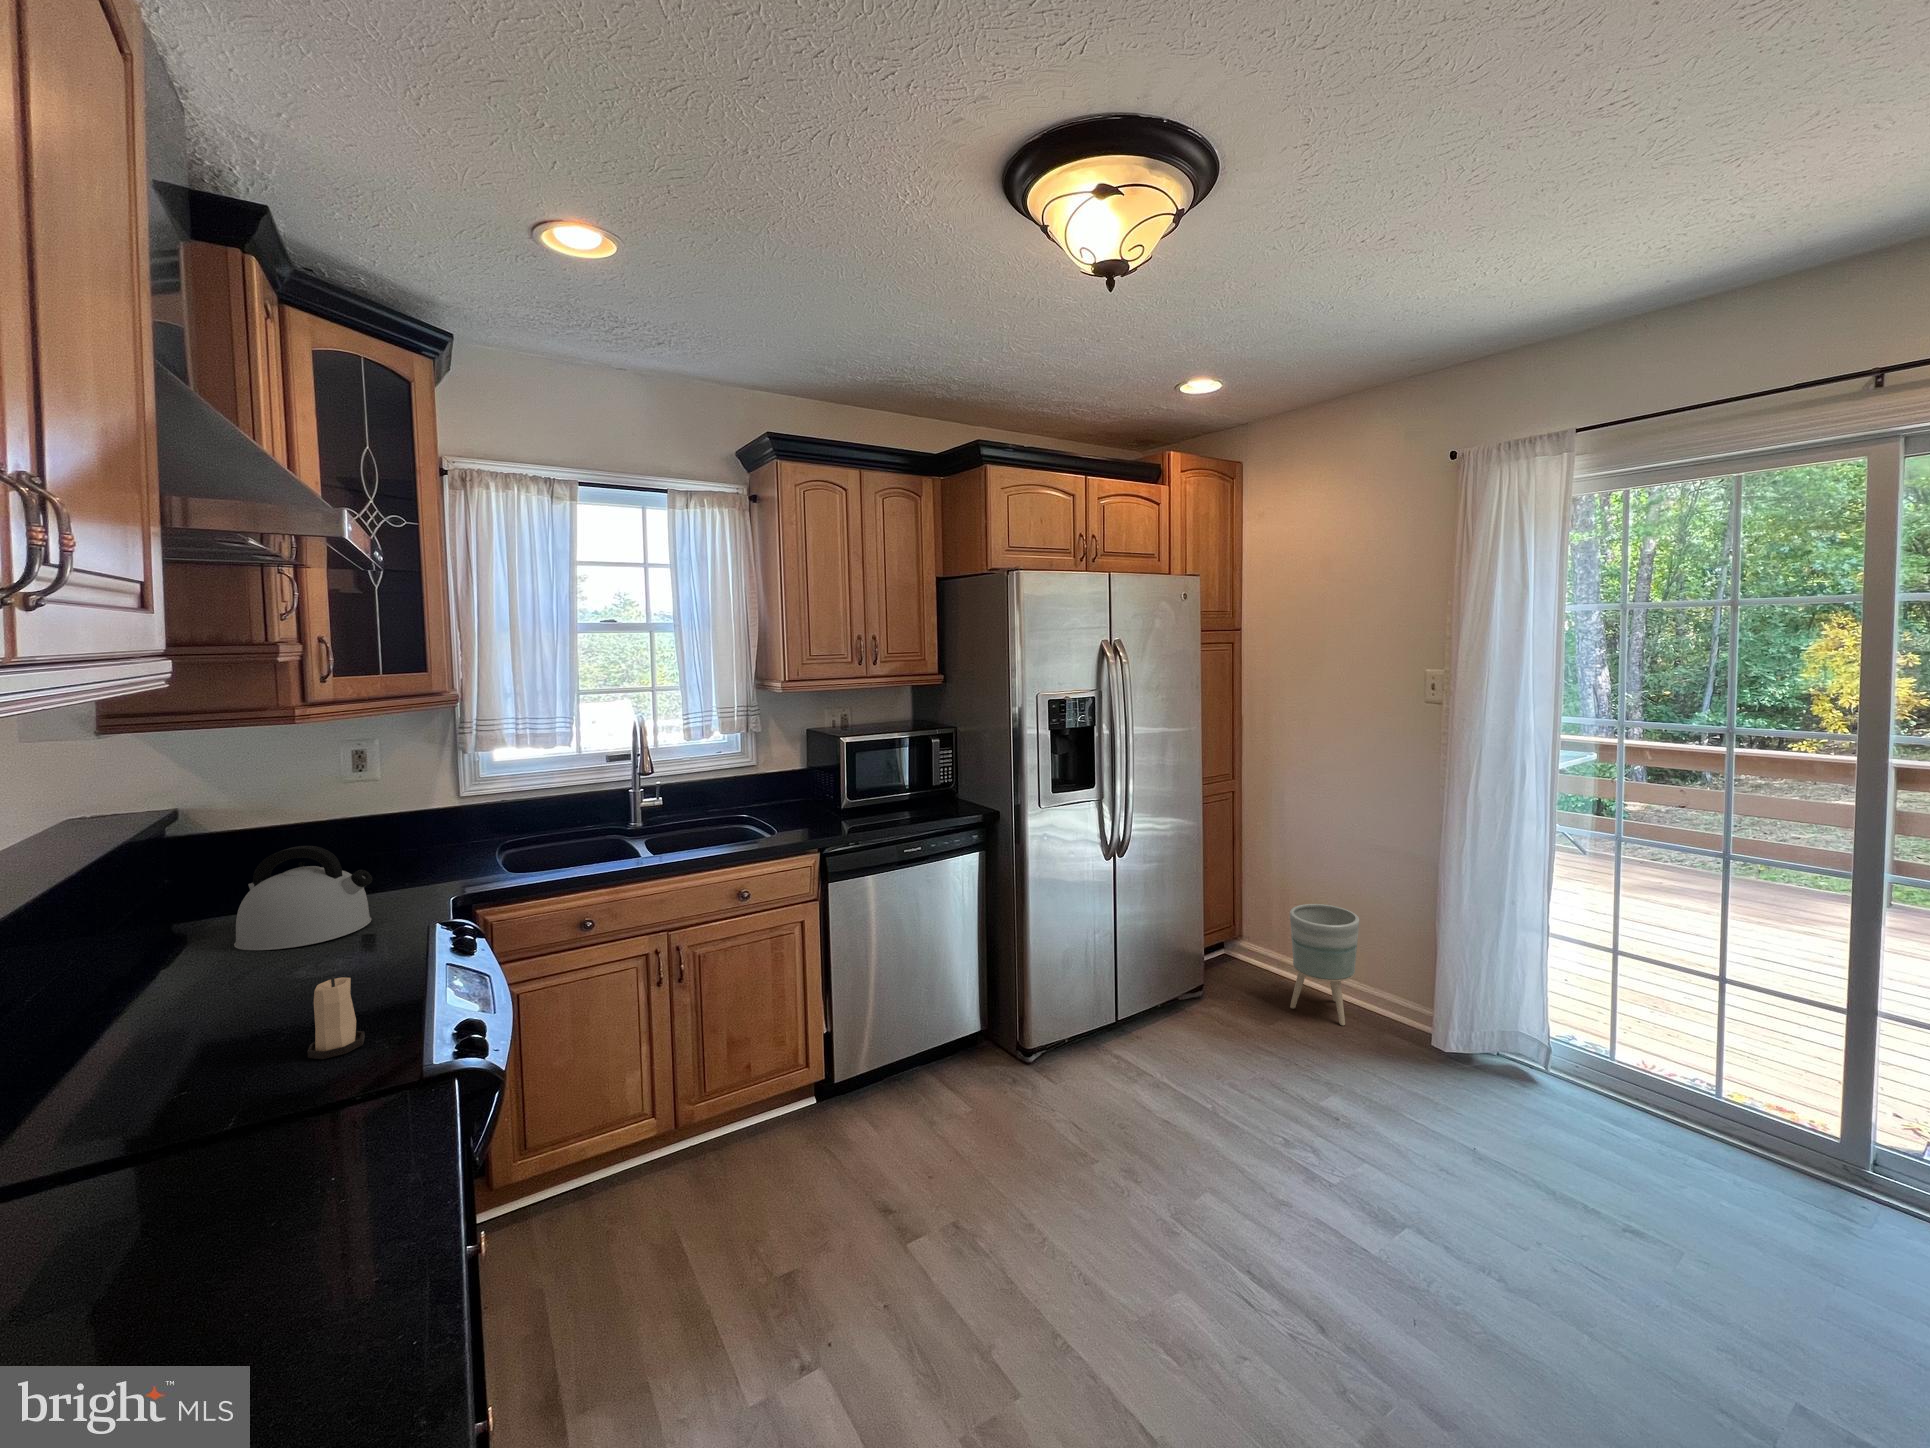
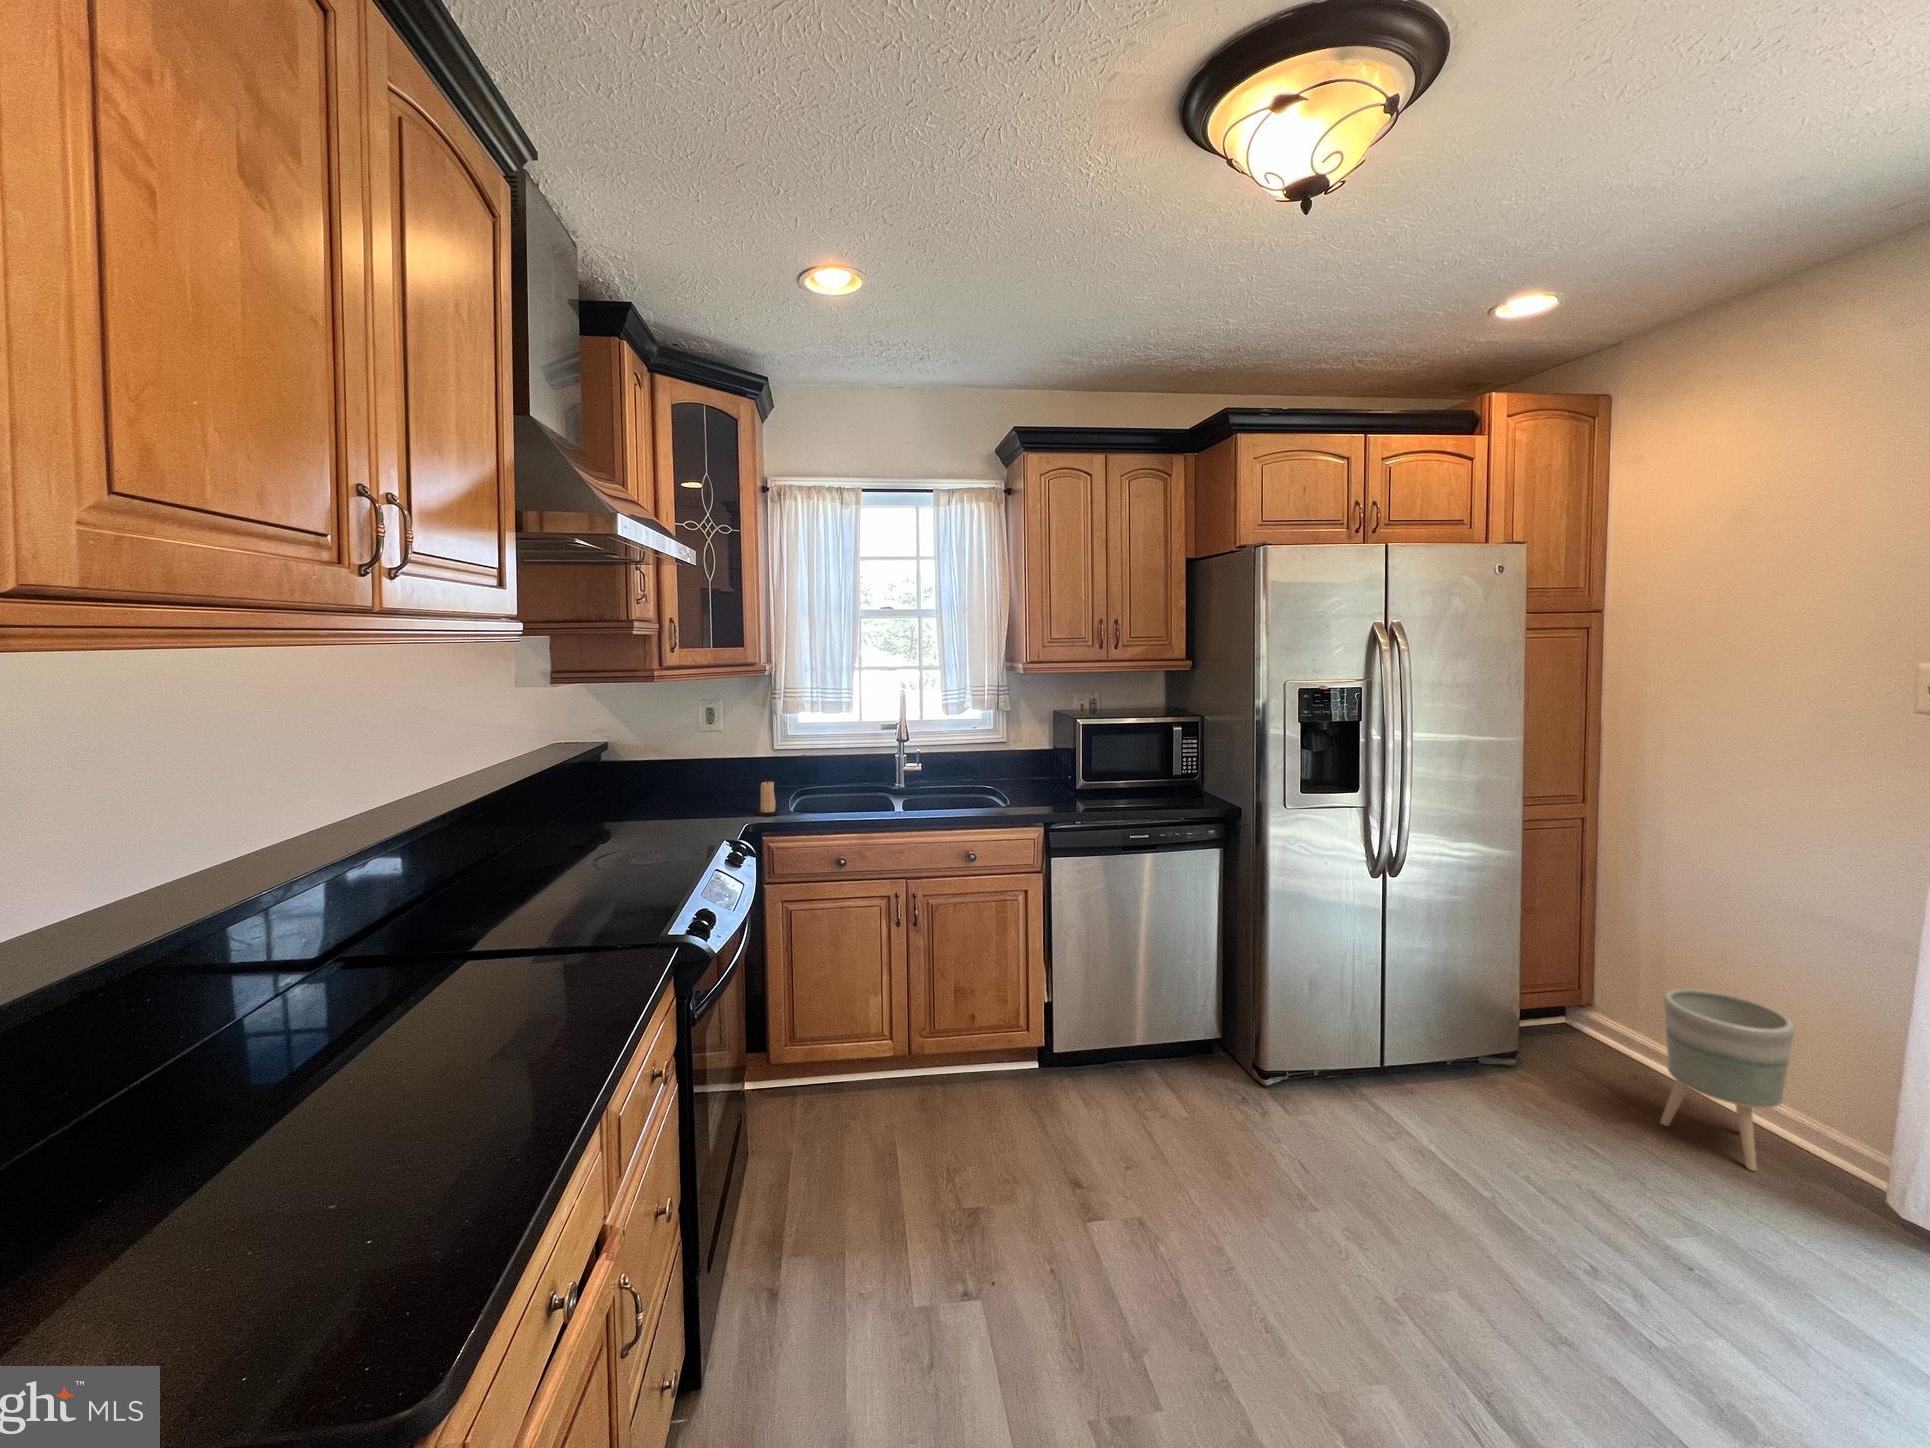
kettle: present [234,846,372,950] -> none [619,770,696,841]
candle: present [307,977,365,1059] -> present [758,780,779,816]

